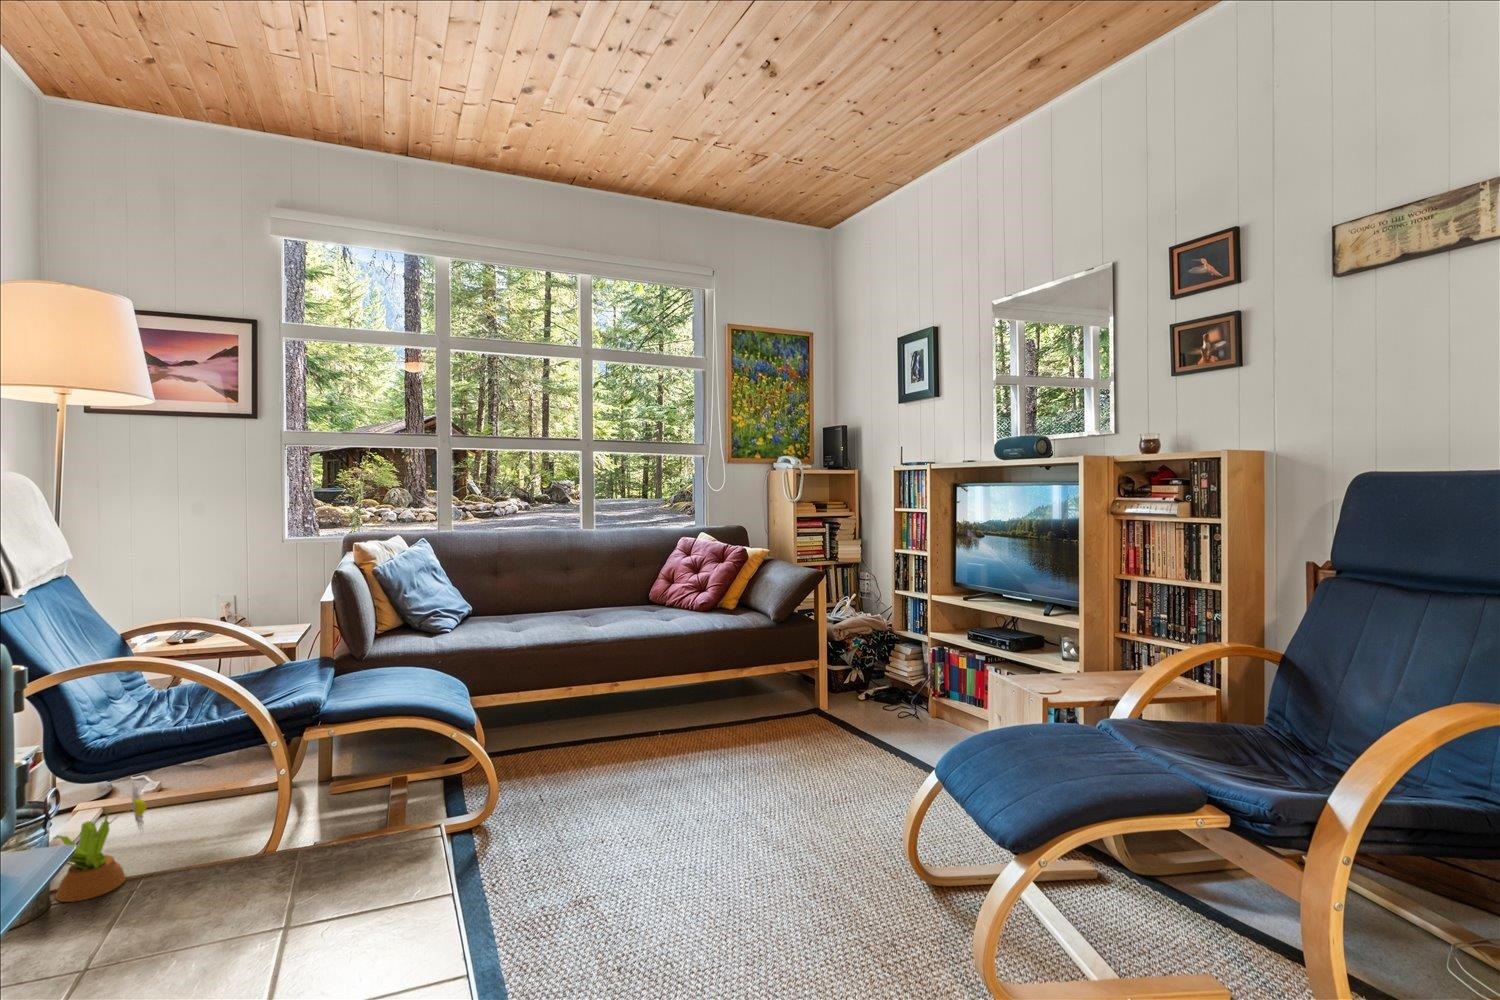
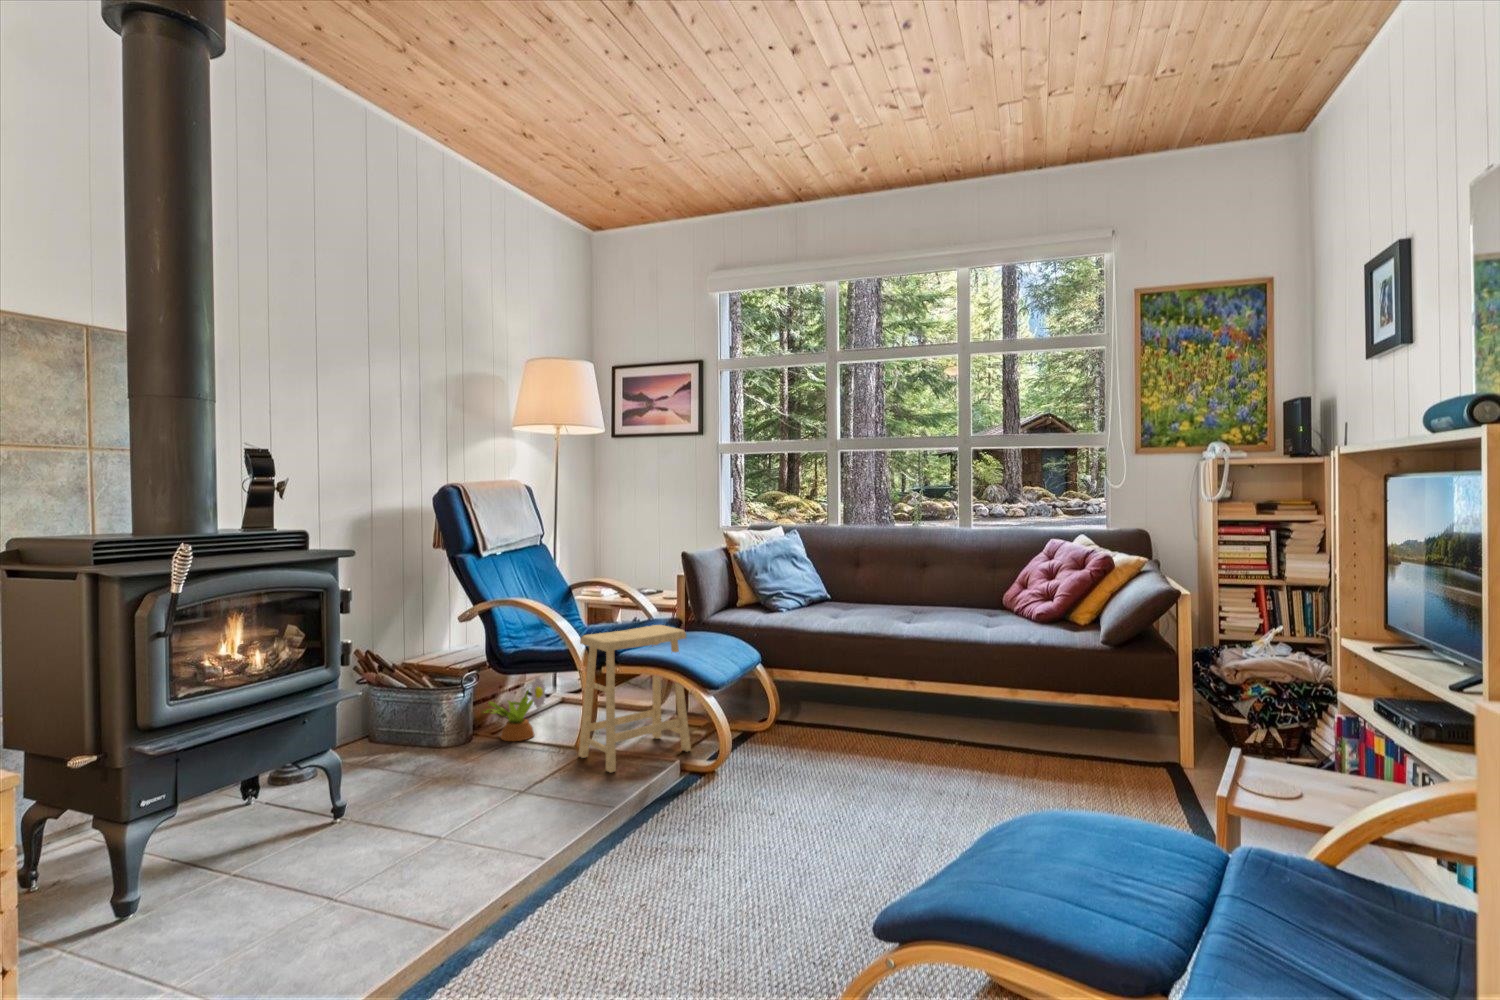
footstool: none [254,671,413,885] -> present [579,625,691,773]

